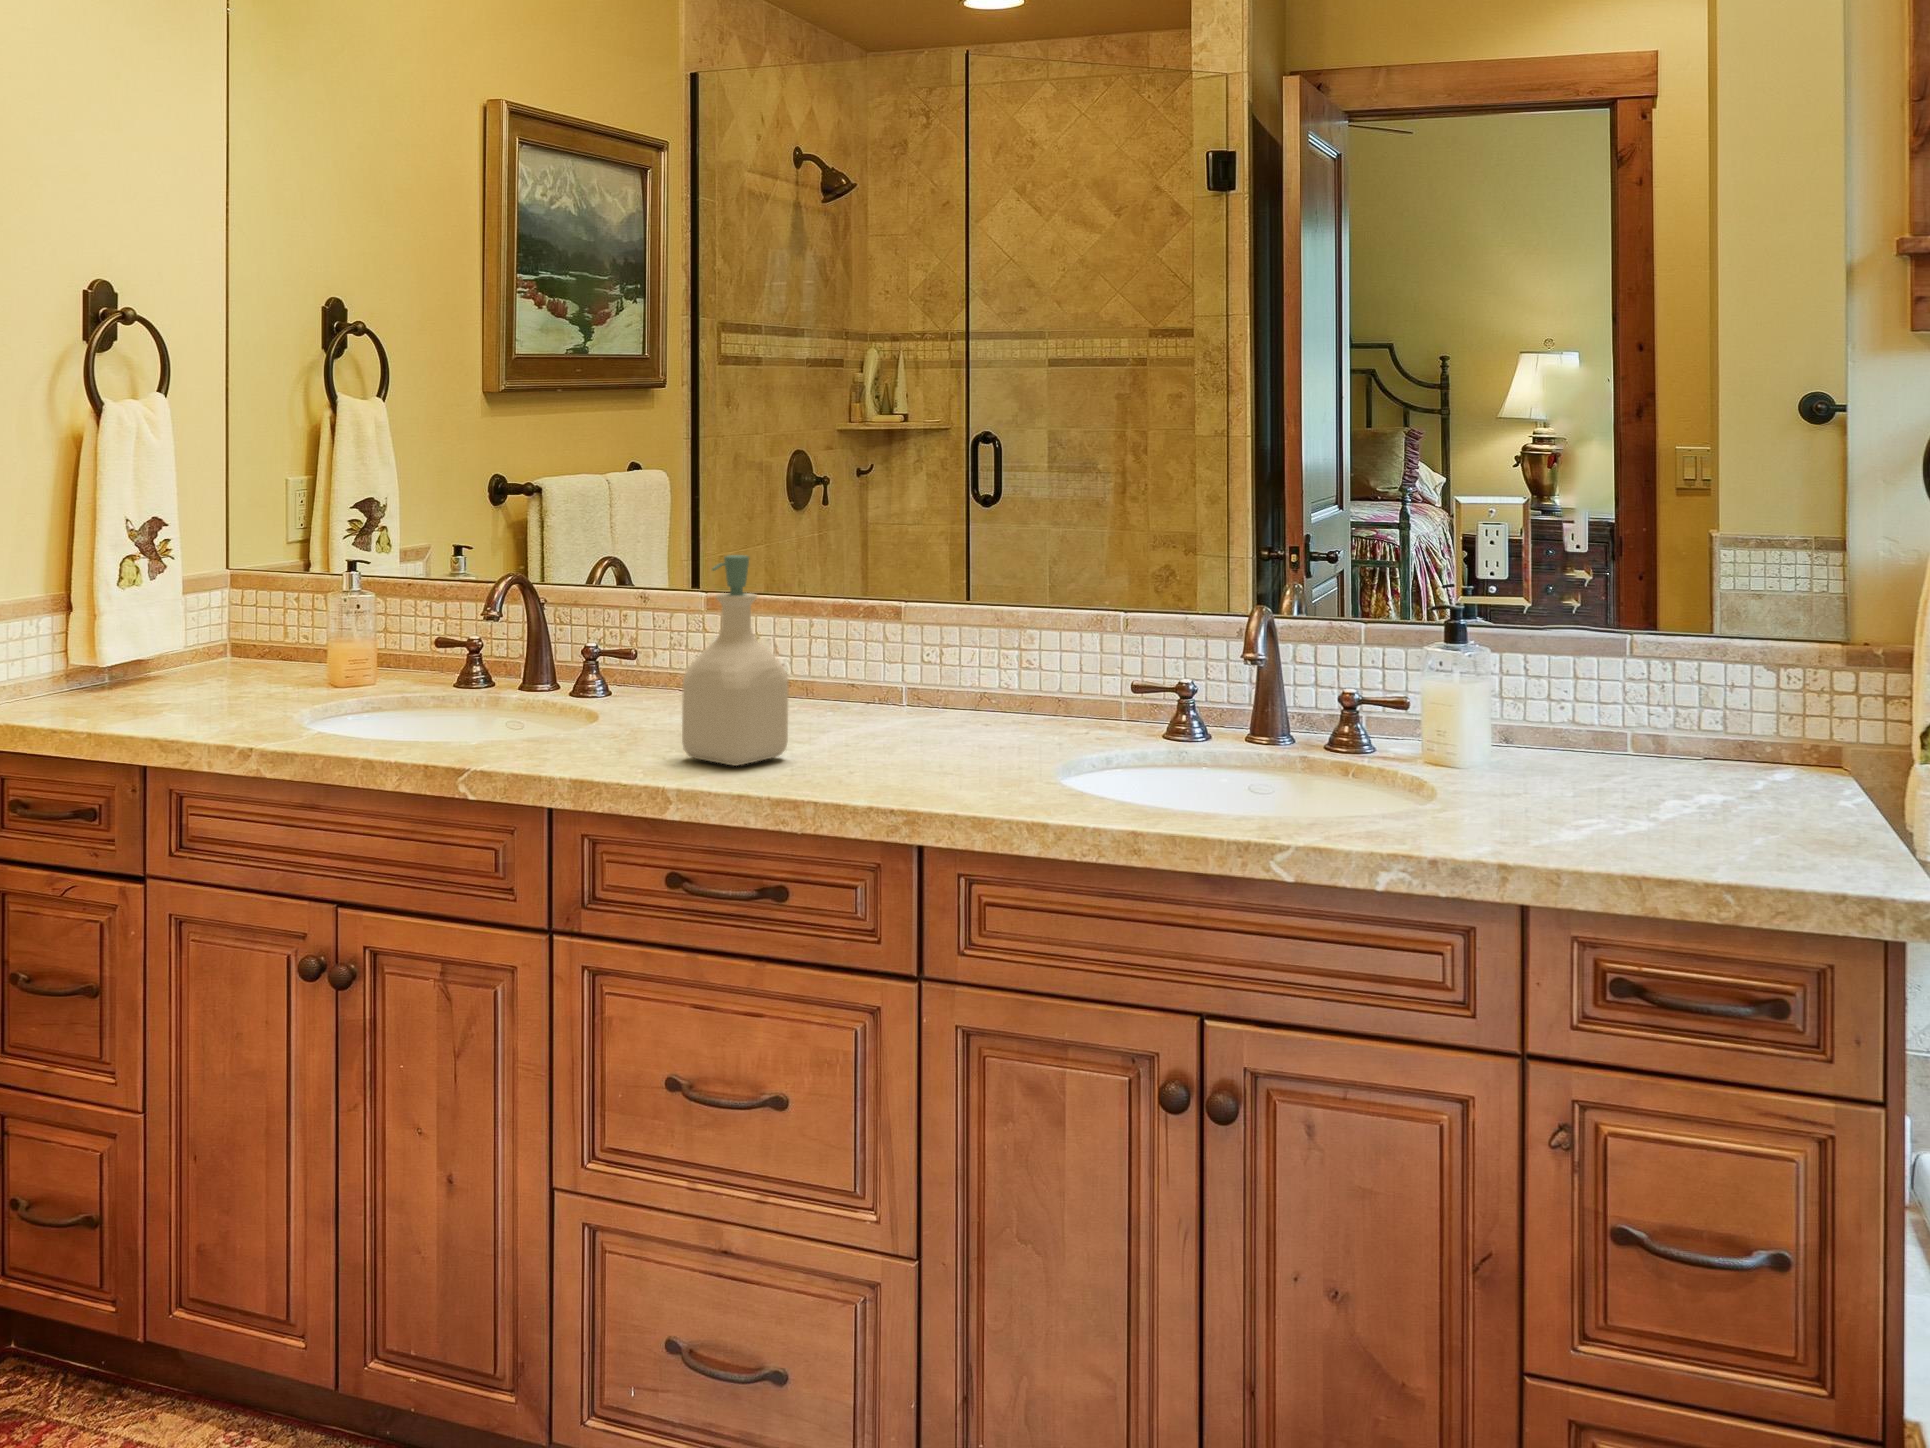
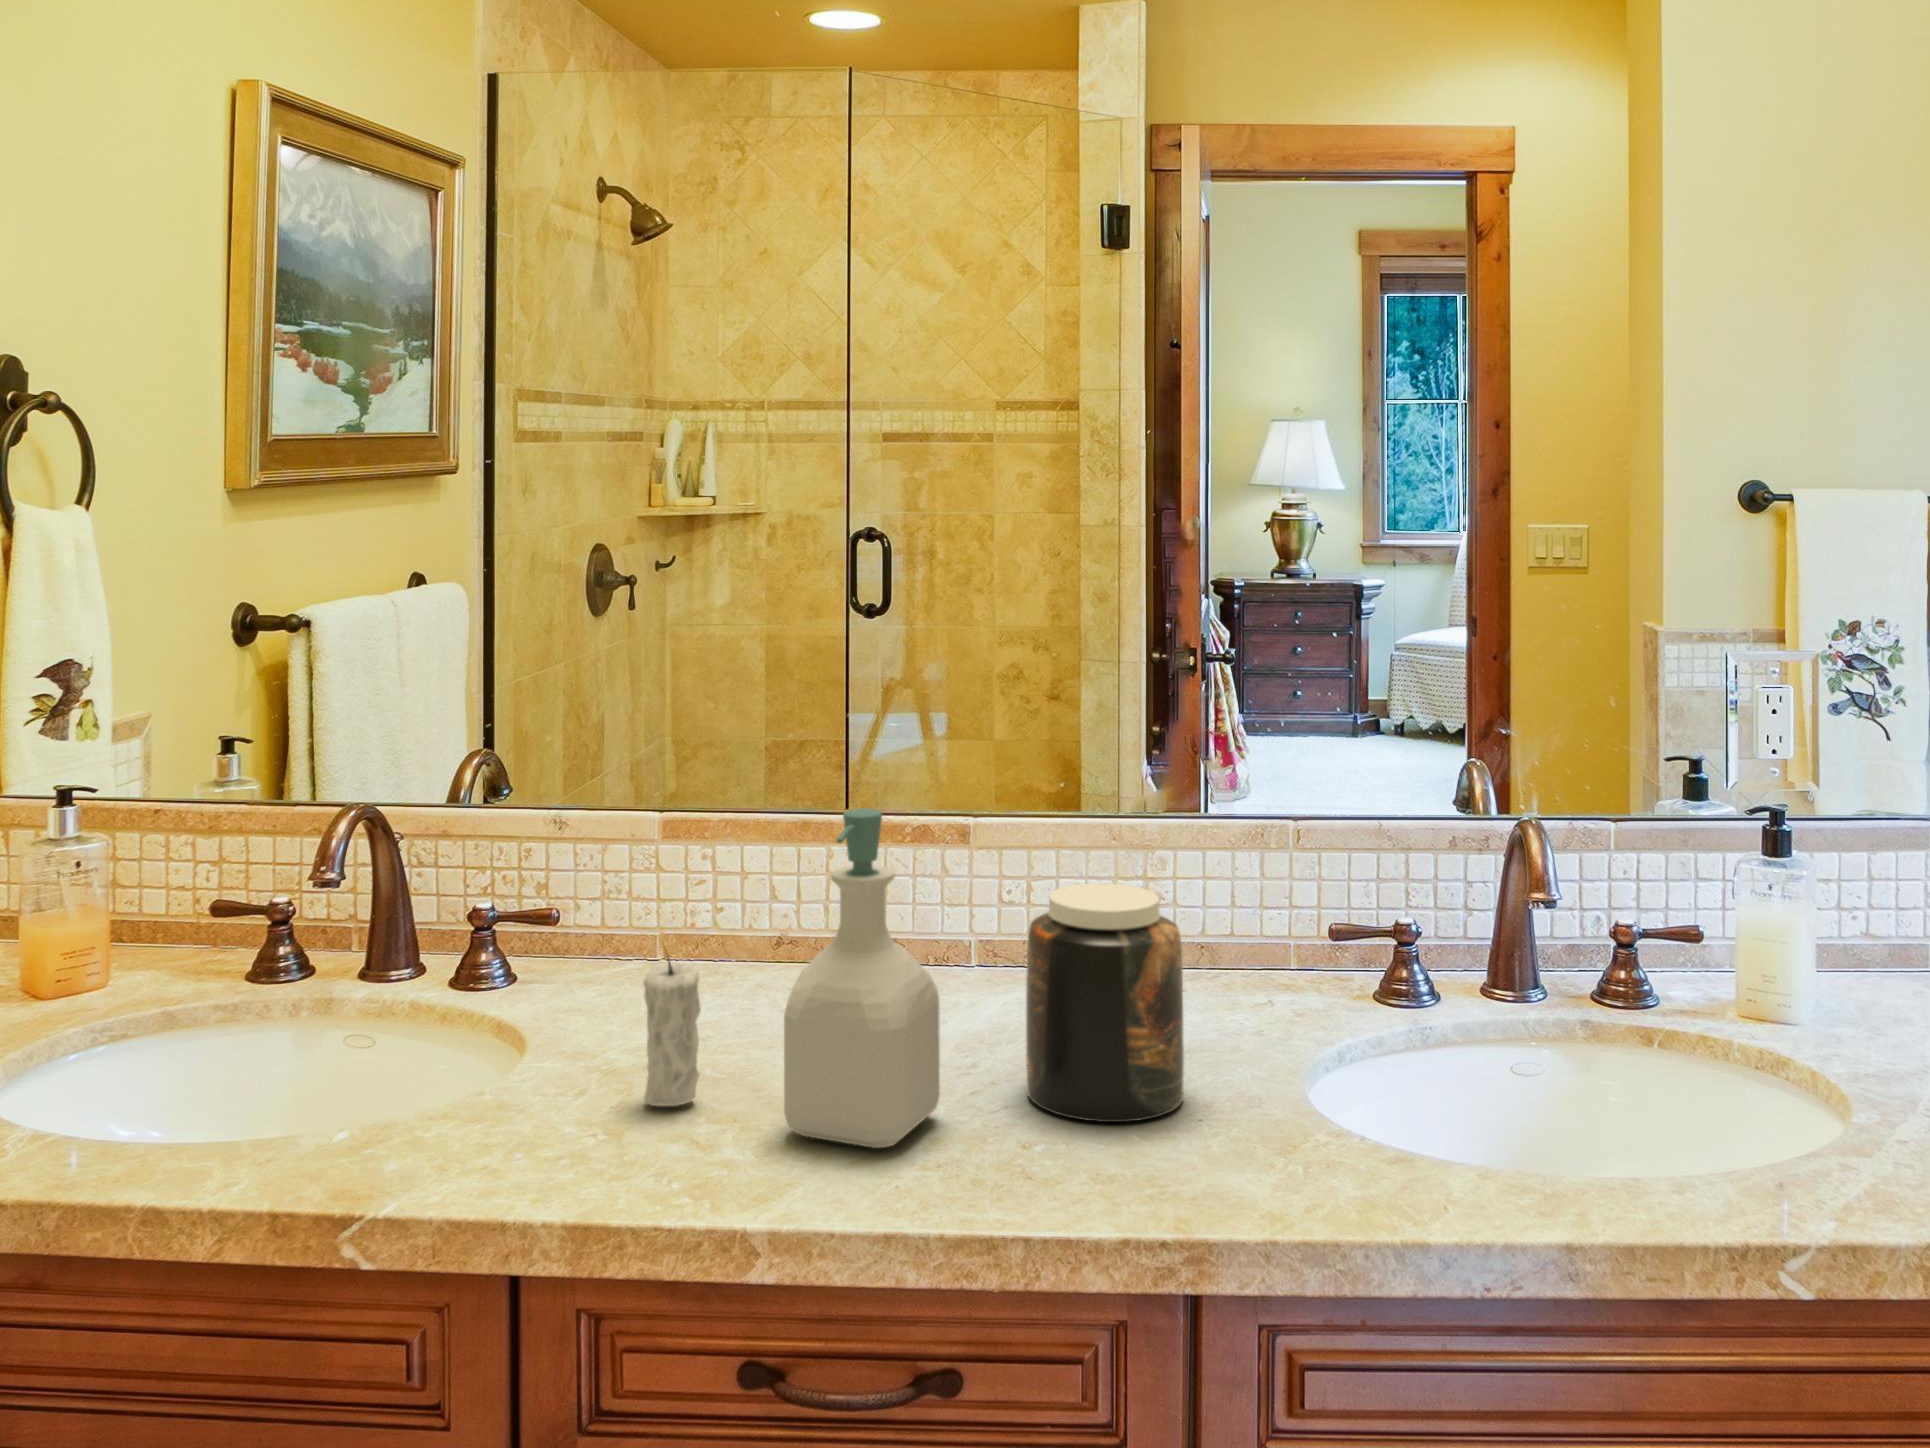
jar: none [853,621,956,769] -> present [1026,883,1184,1122]
candle: none [617,639,654,743] -> present [643,953,701,1106]

